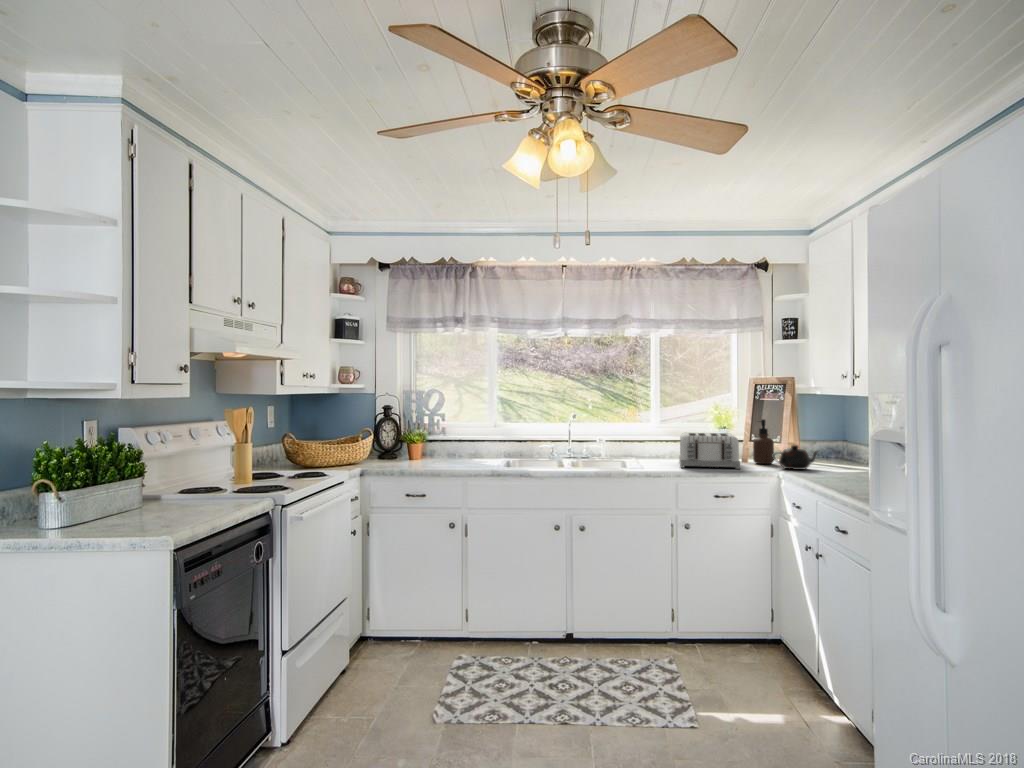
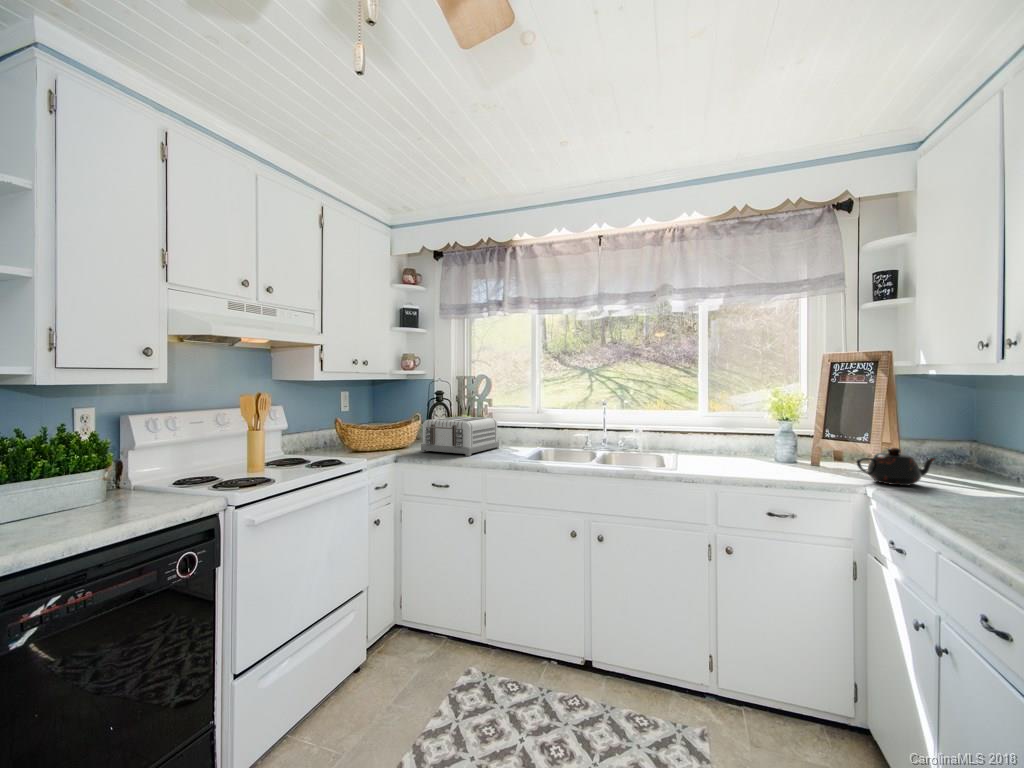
soap dispenser: present [753,419,774,464] -> none [828,410,859,471]
toaster: present [679,433,740,469] -> present [421,417,499,456]

